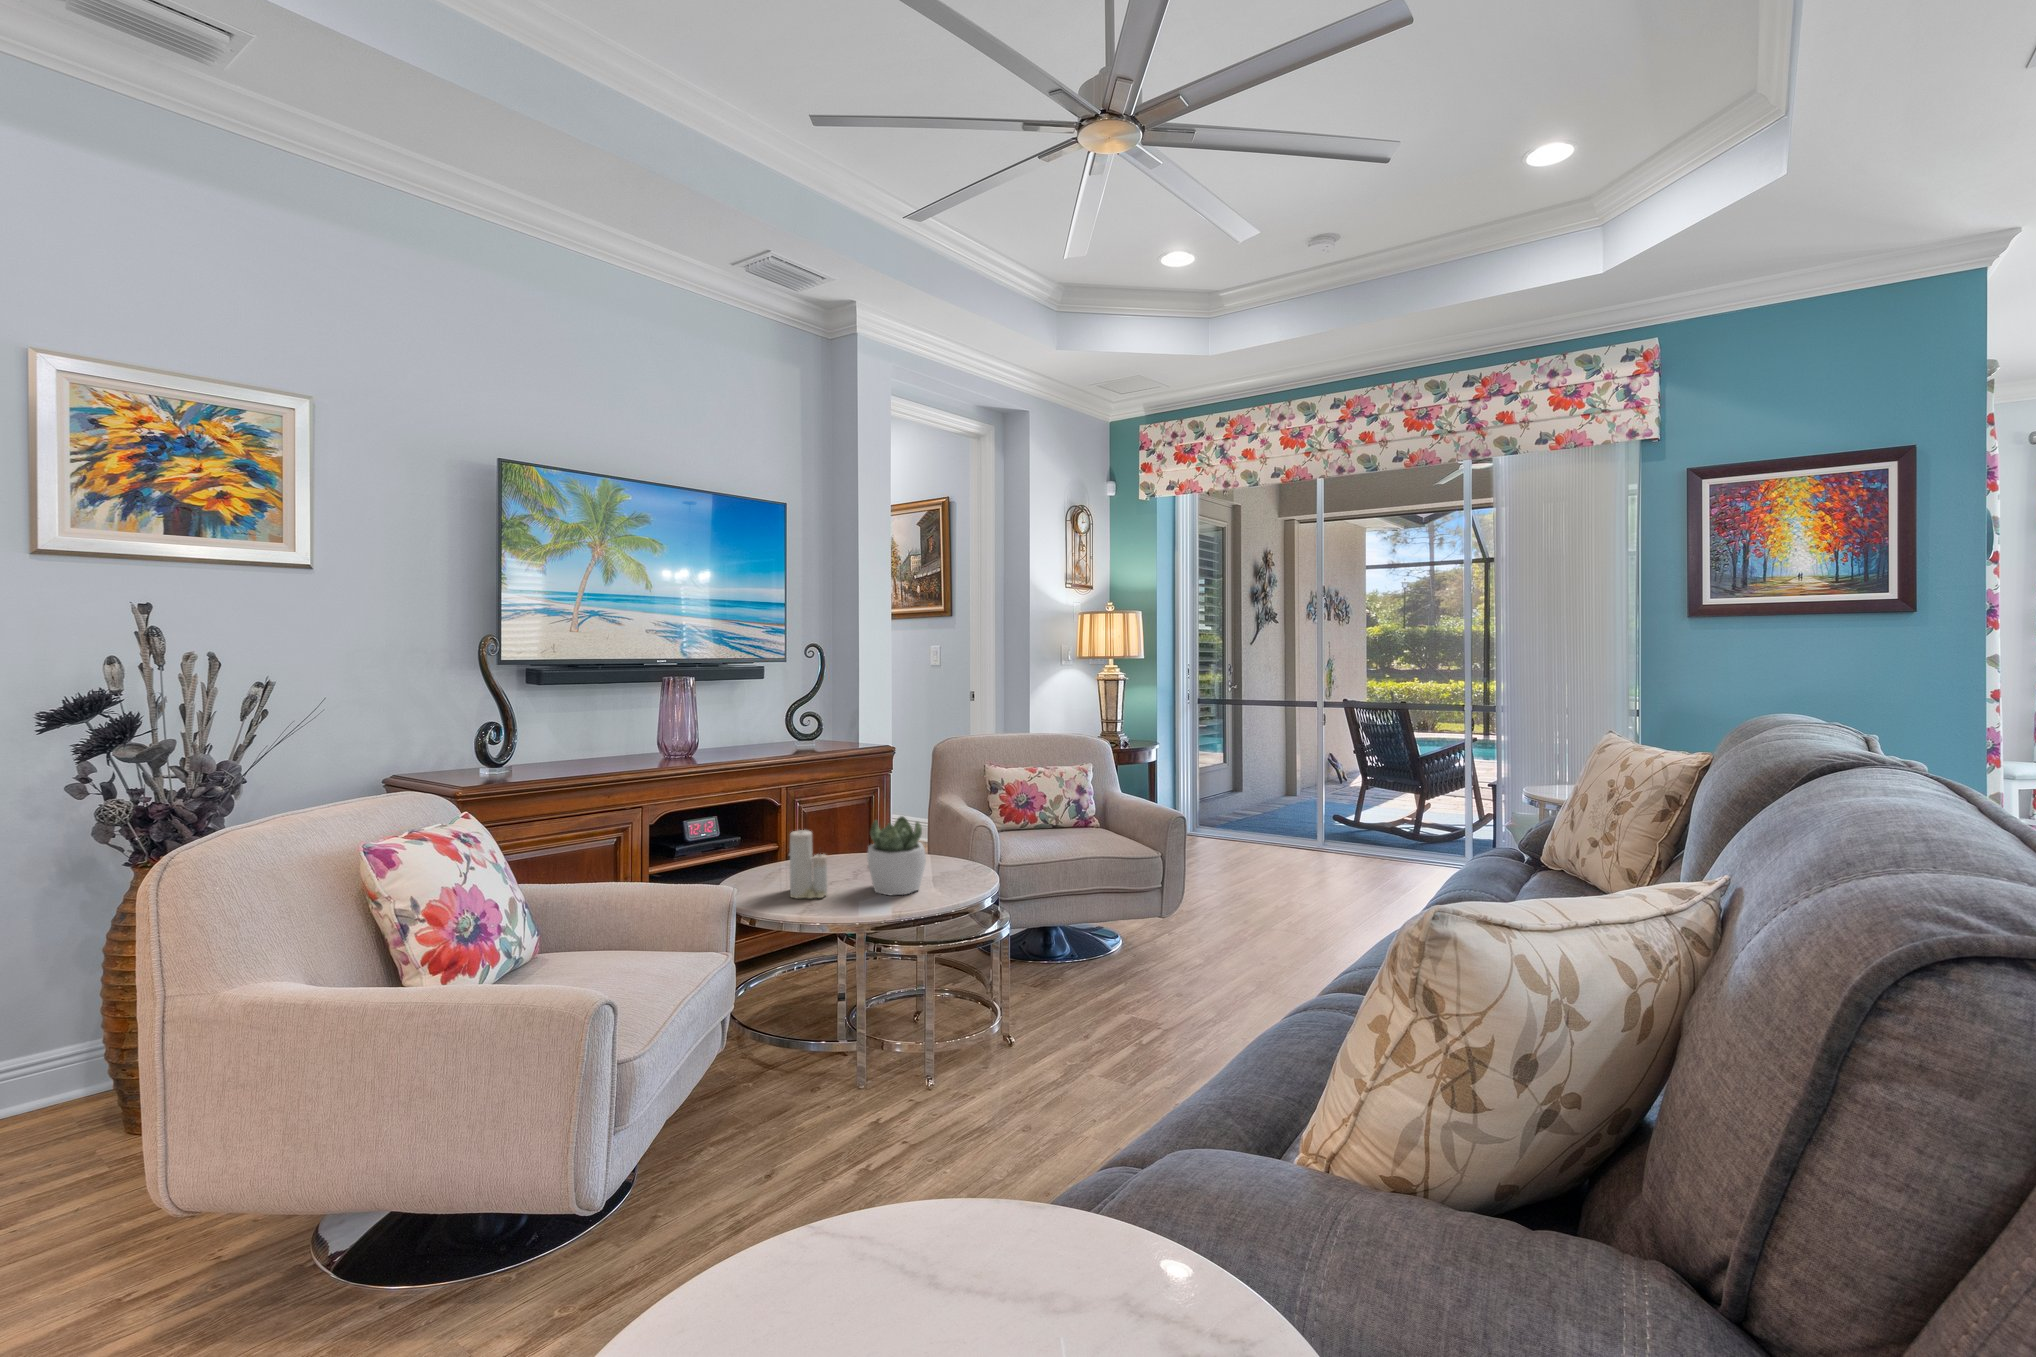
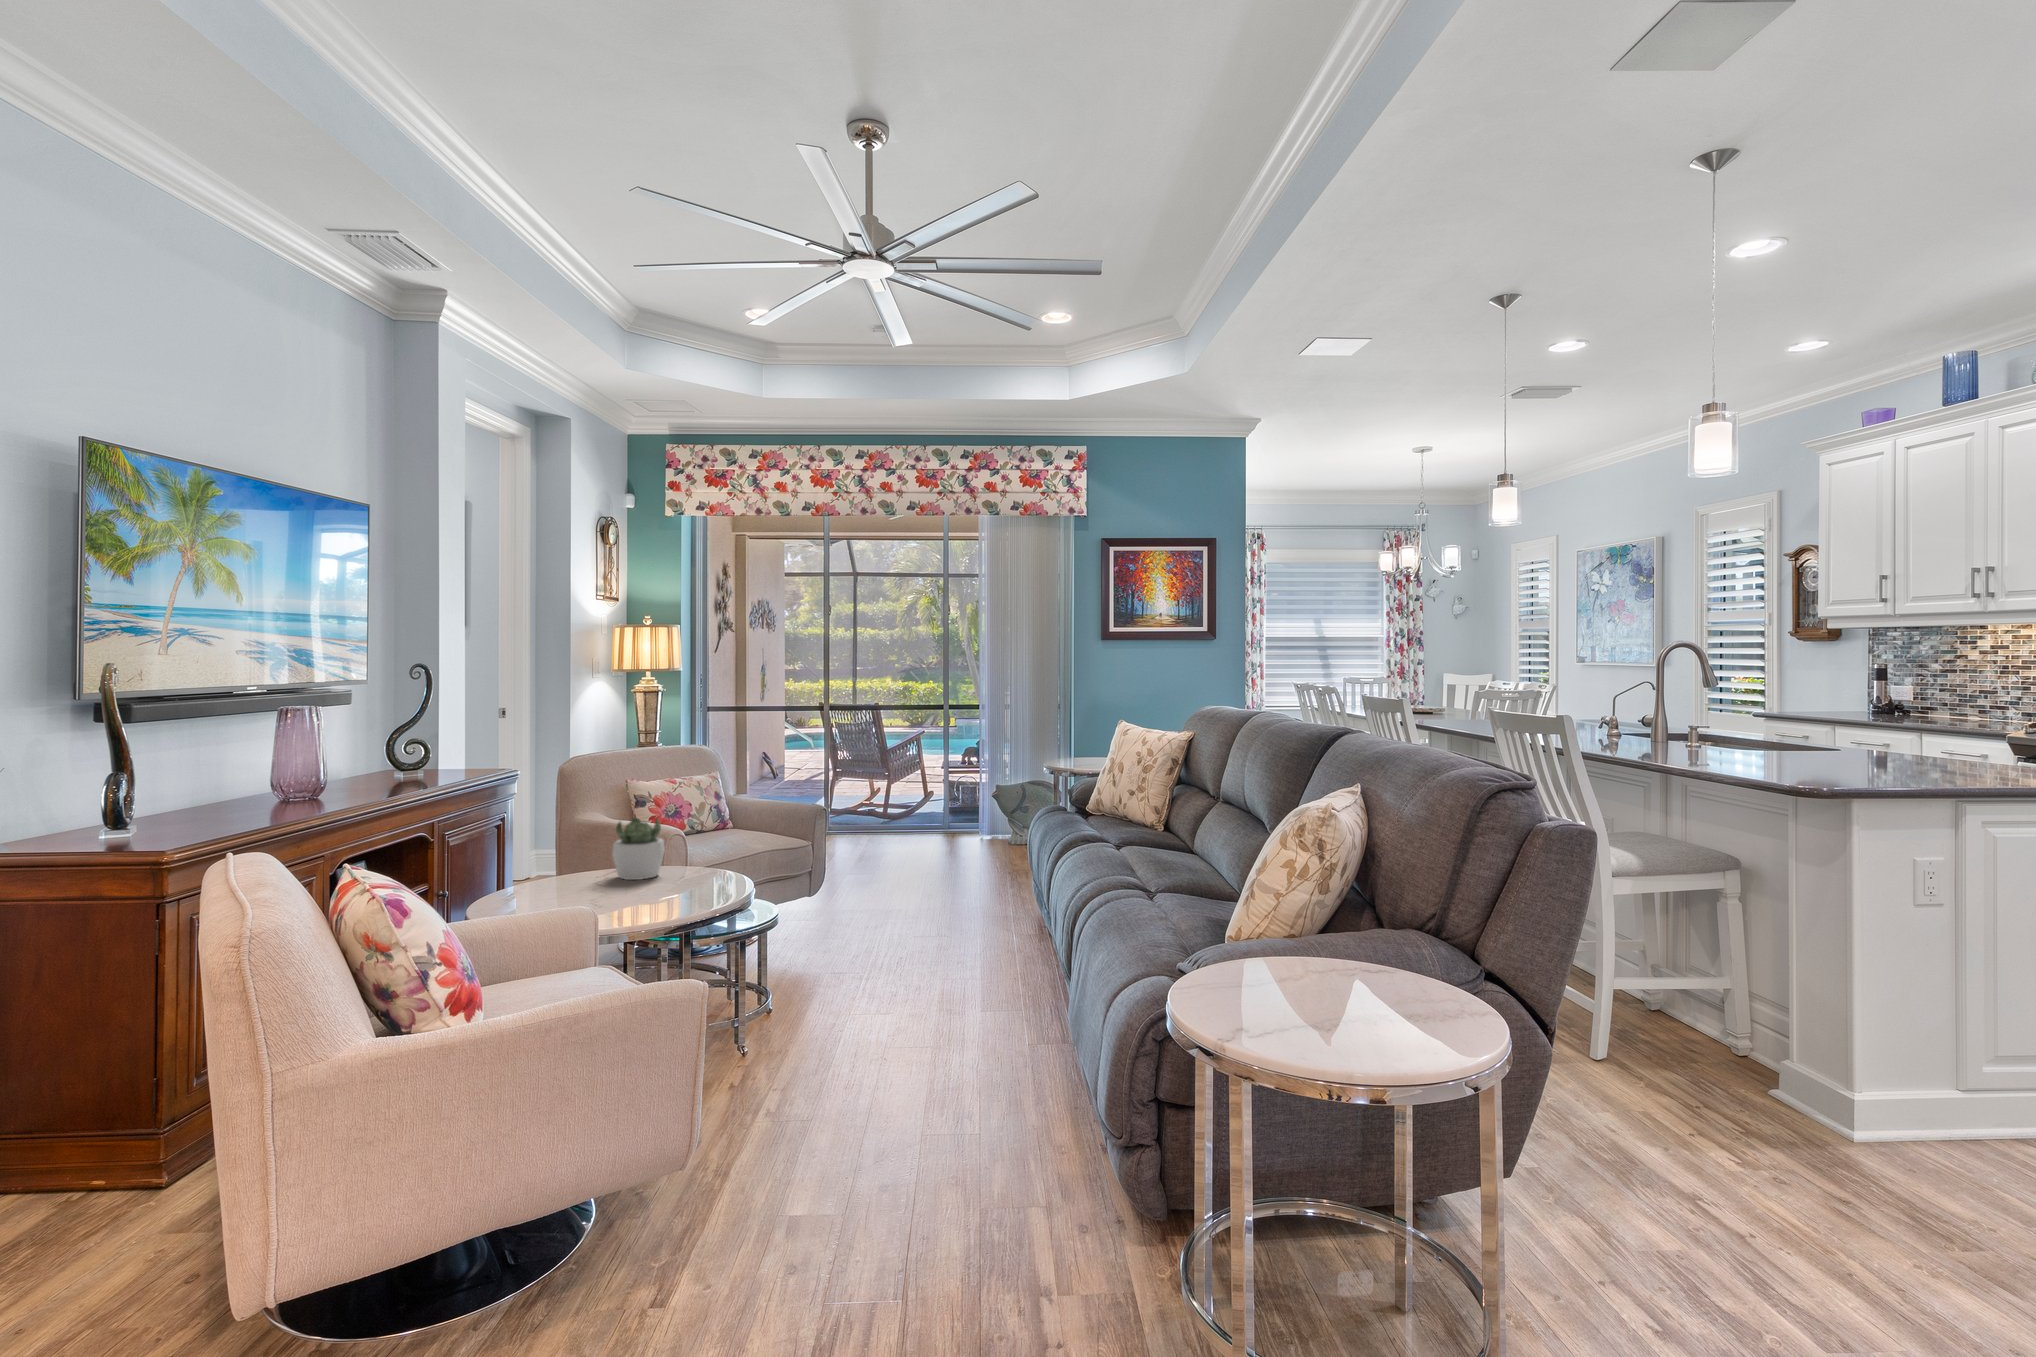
candle: present [790,830,827,898] -> none [551,828,592,890]

